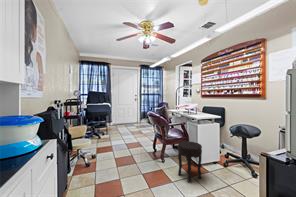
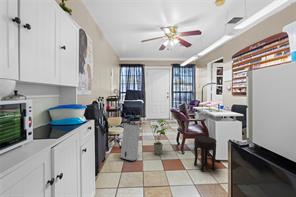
house plant: none [126,125,148,168] -> present [151,119,168,155]
air purifier: none [89,134,114,182] -> present [121,123,140,160]

